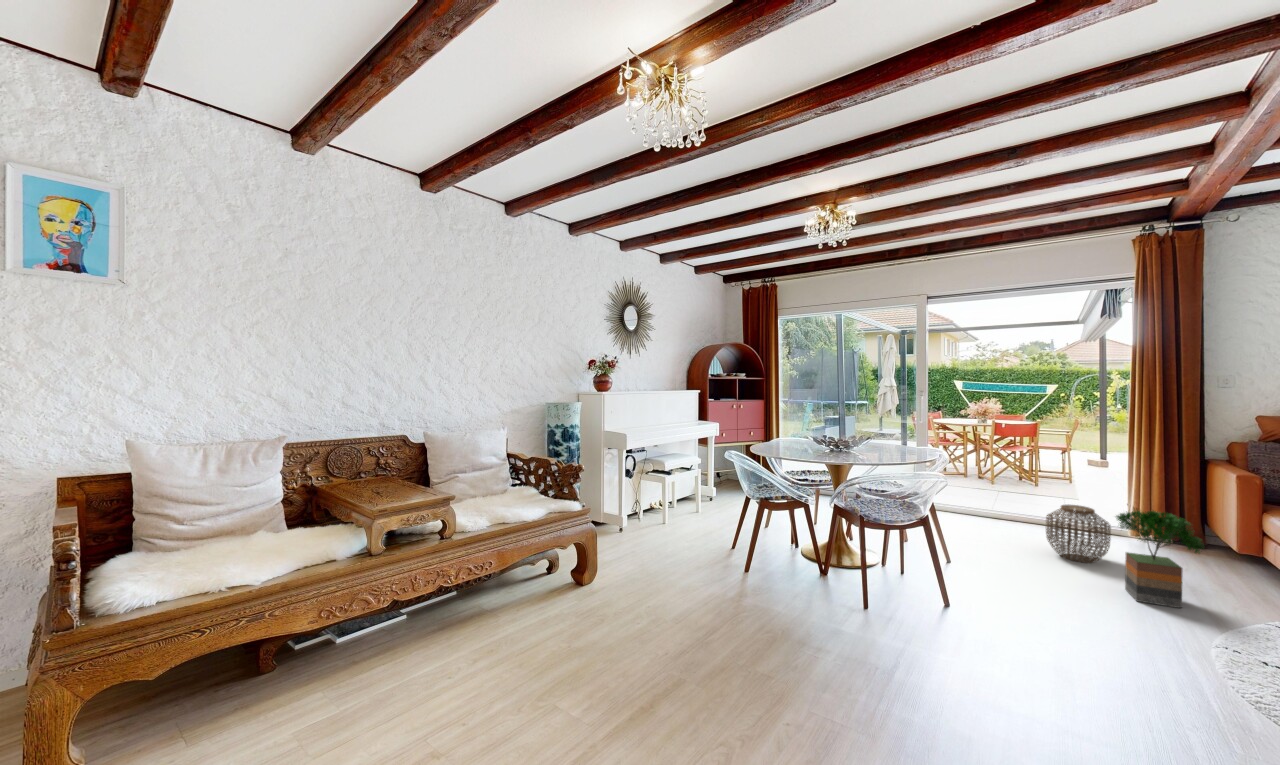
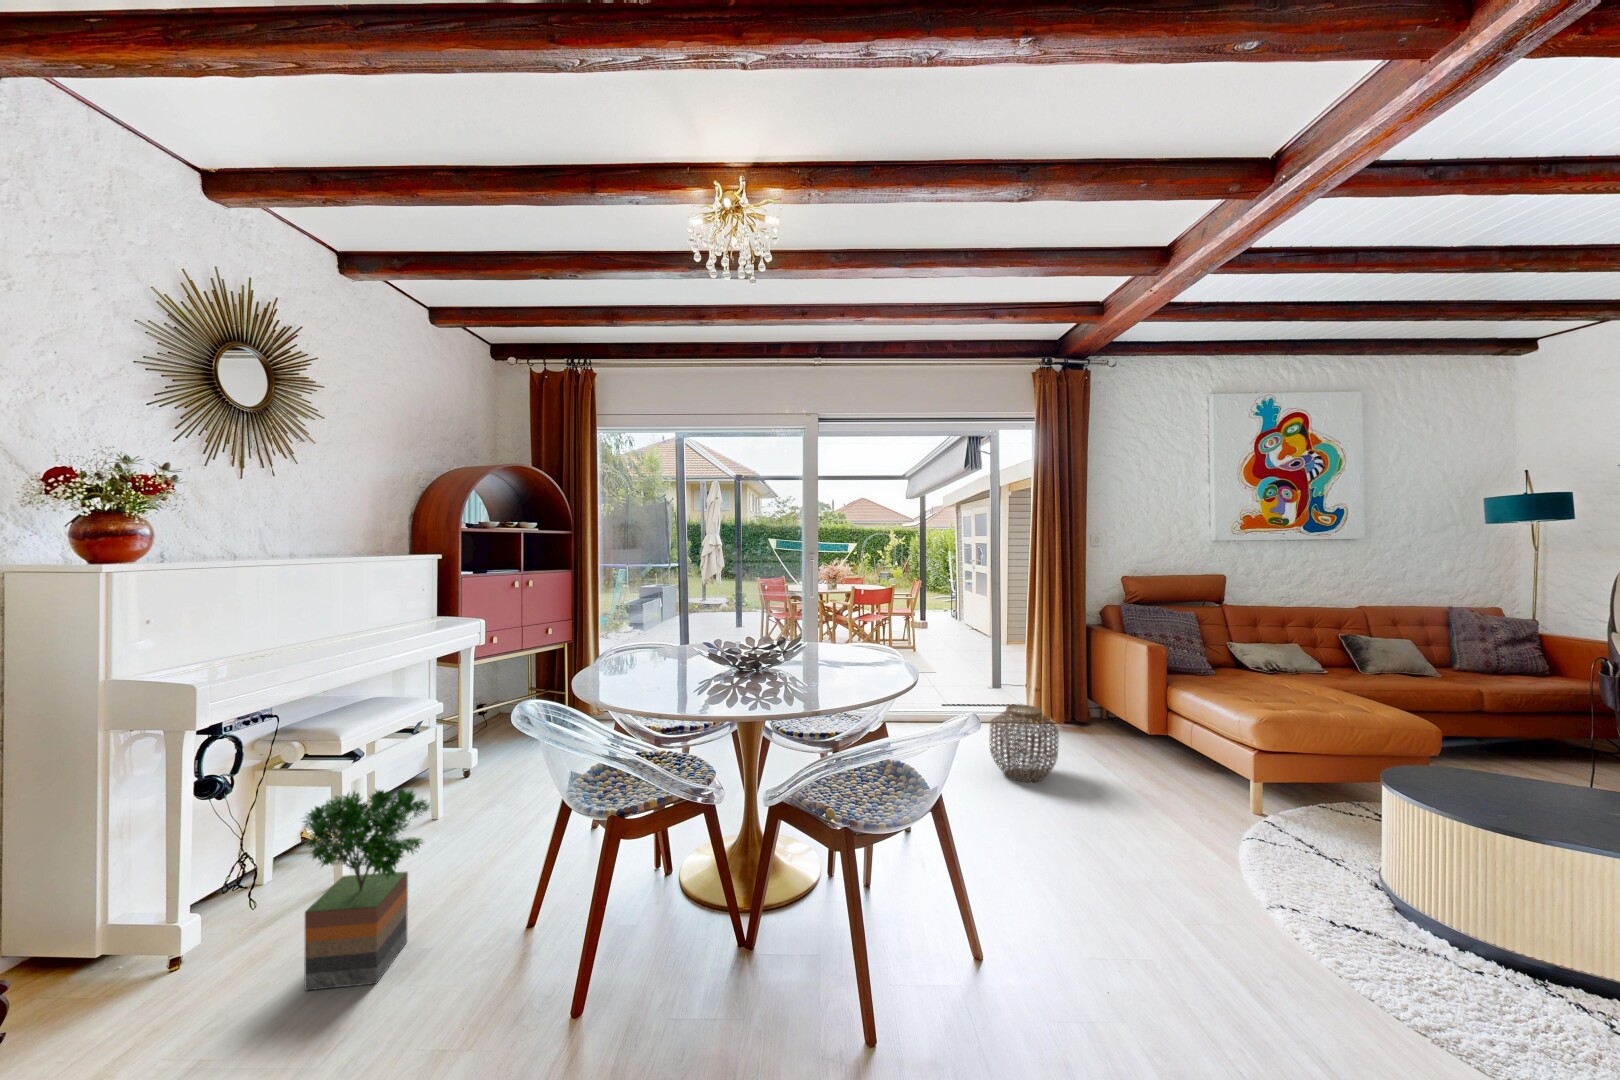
potted tree: present [1116,510,1203,608] -> present [303,788,430,990]

